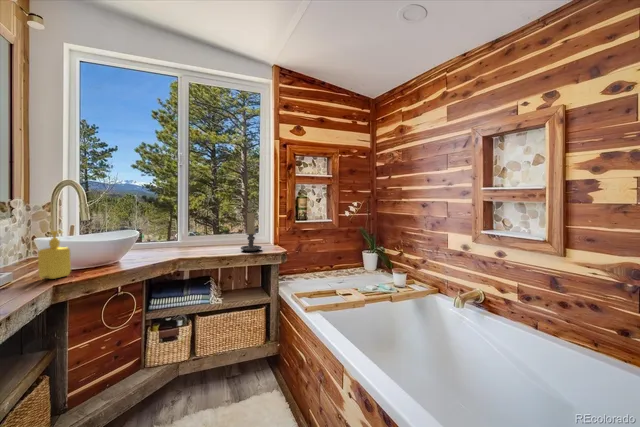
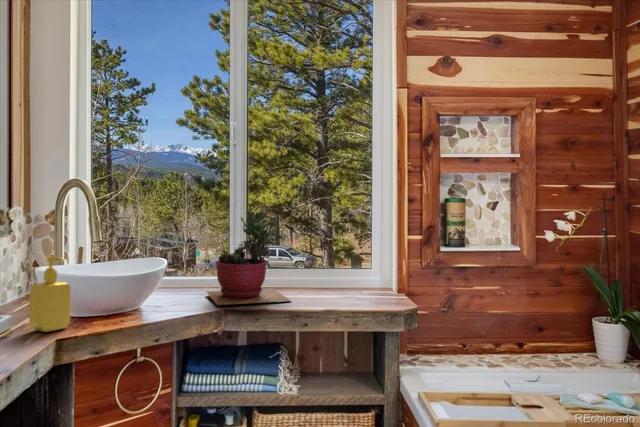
succulent plant: none [163,203,218,256] -> present [206,211,291,305]
candle holder: present [241,213,262,251] -> none [333,229,371,304]

